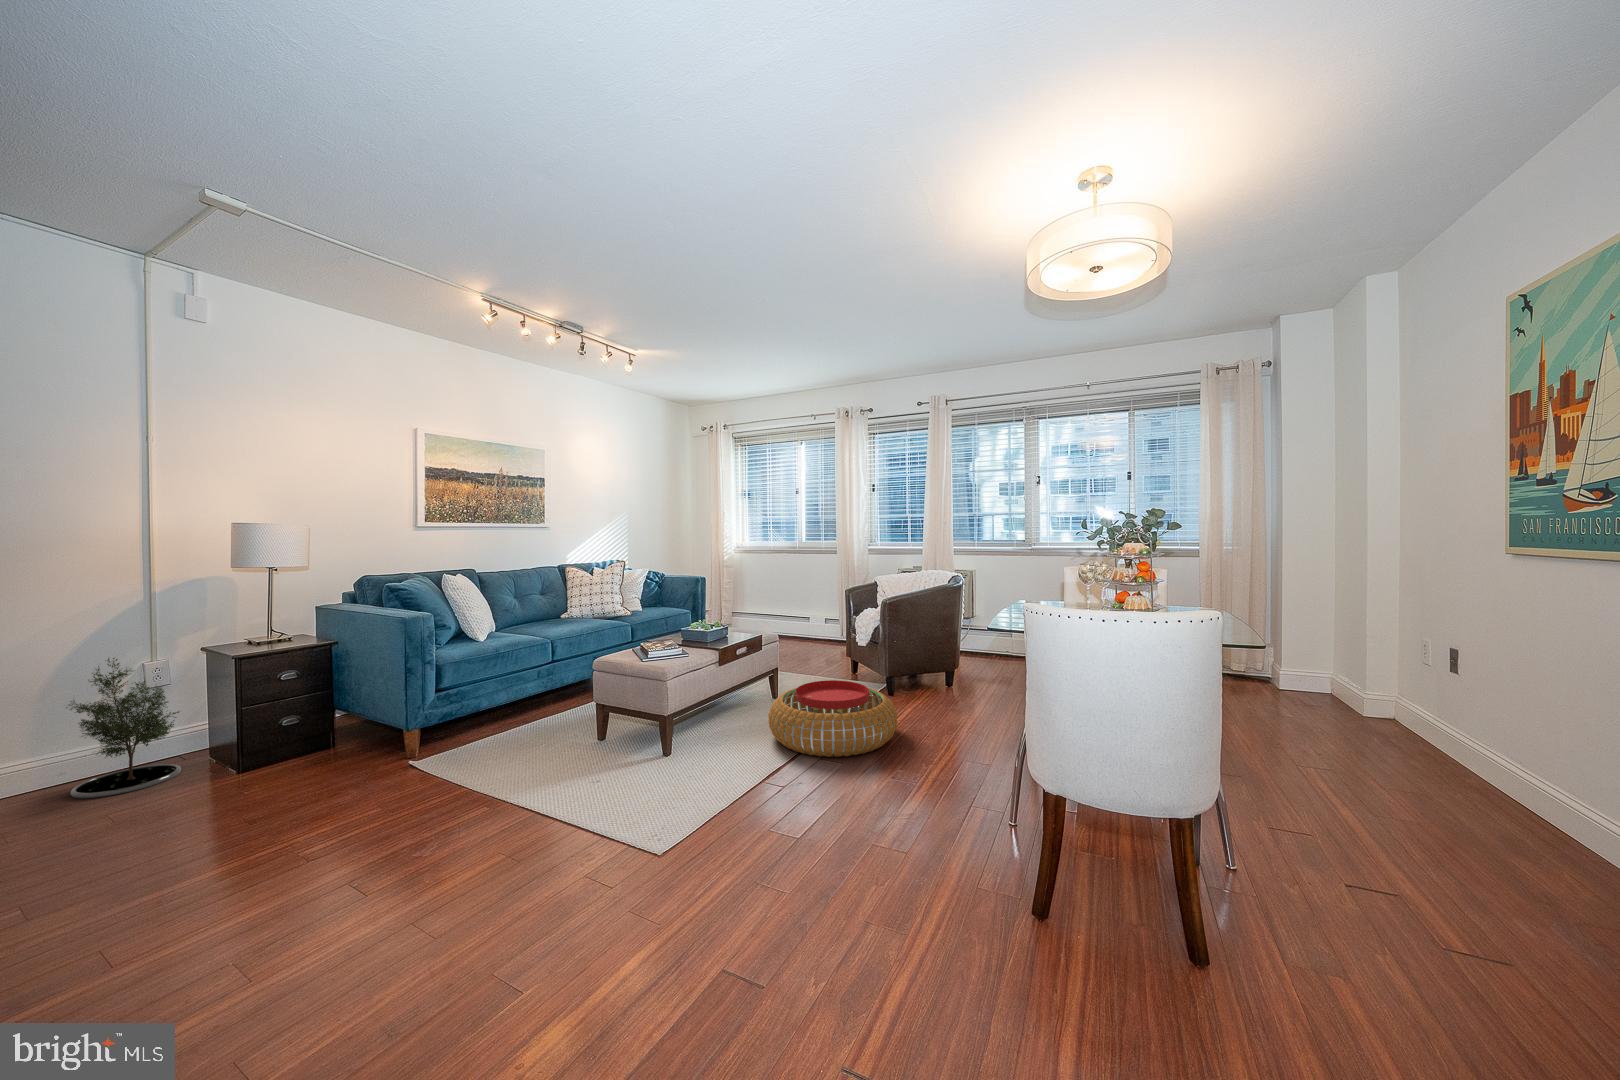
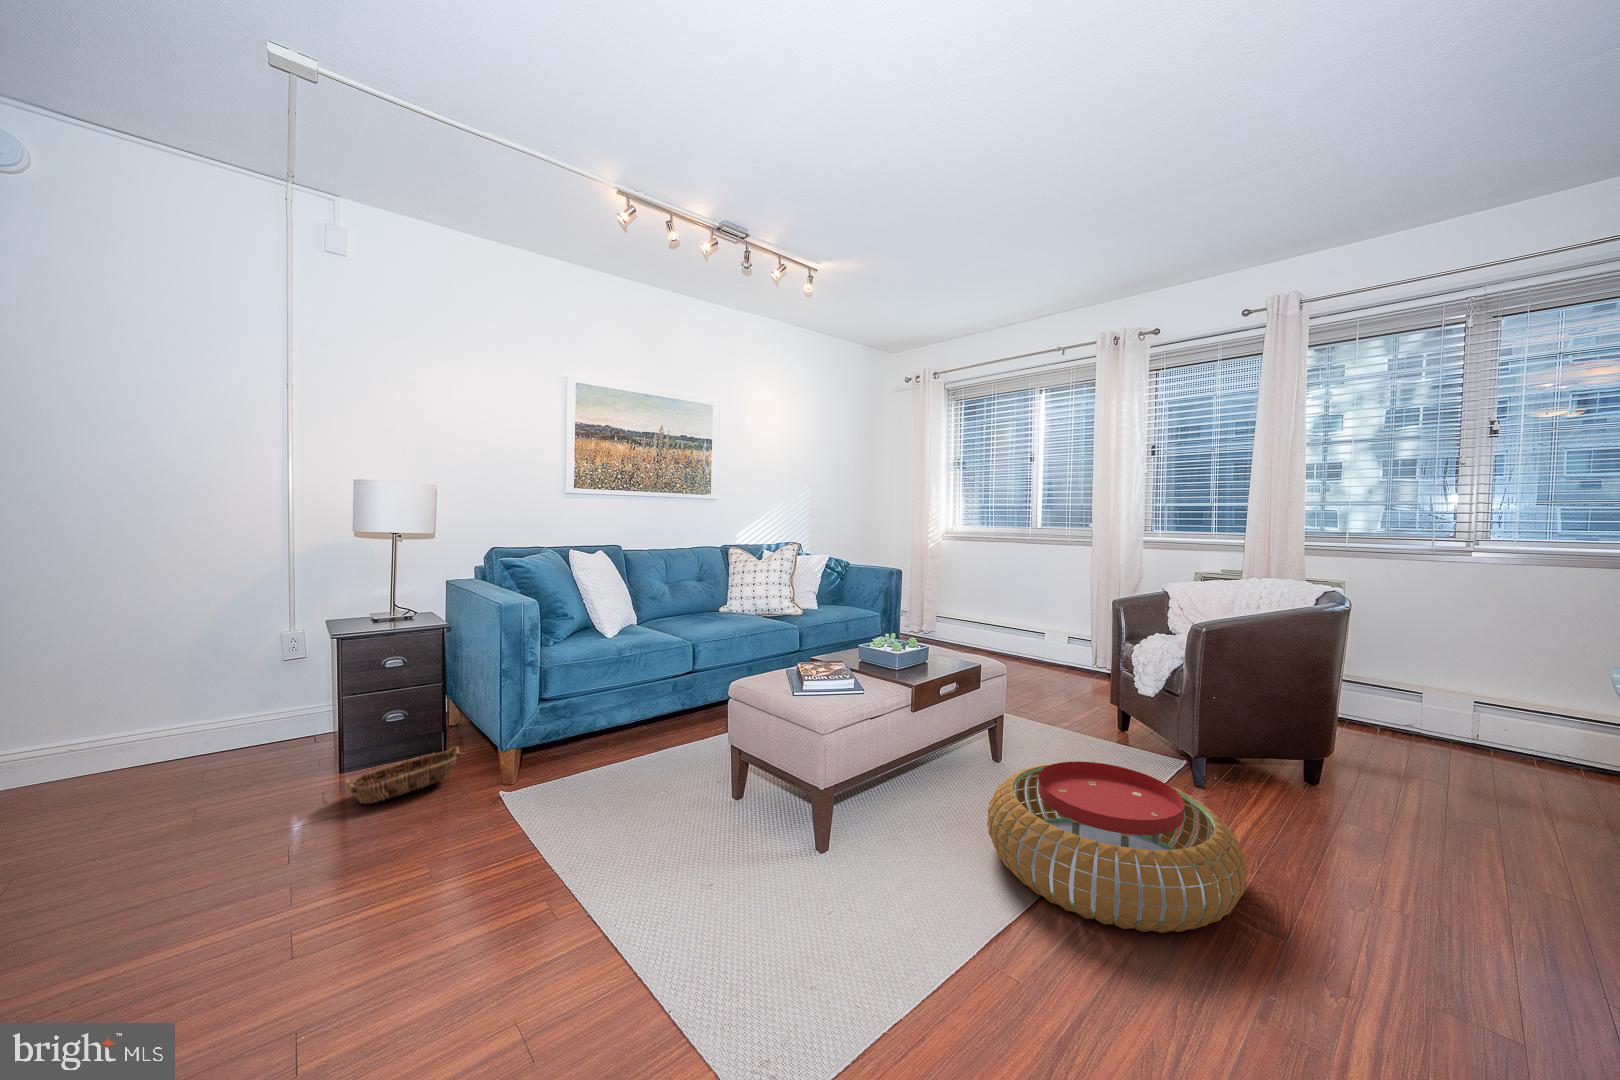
potted tree: present [66,658,181,798] -> none [185,625,306,781]
basket: none [245,733,369,792] -> present [345,747,460,804]

